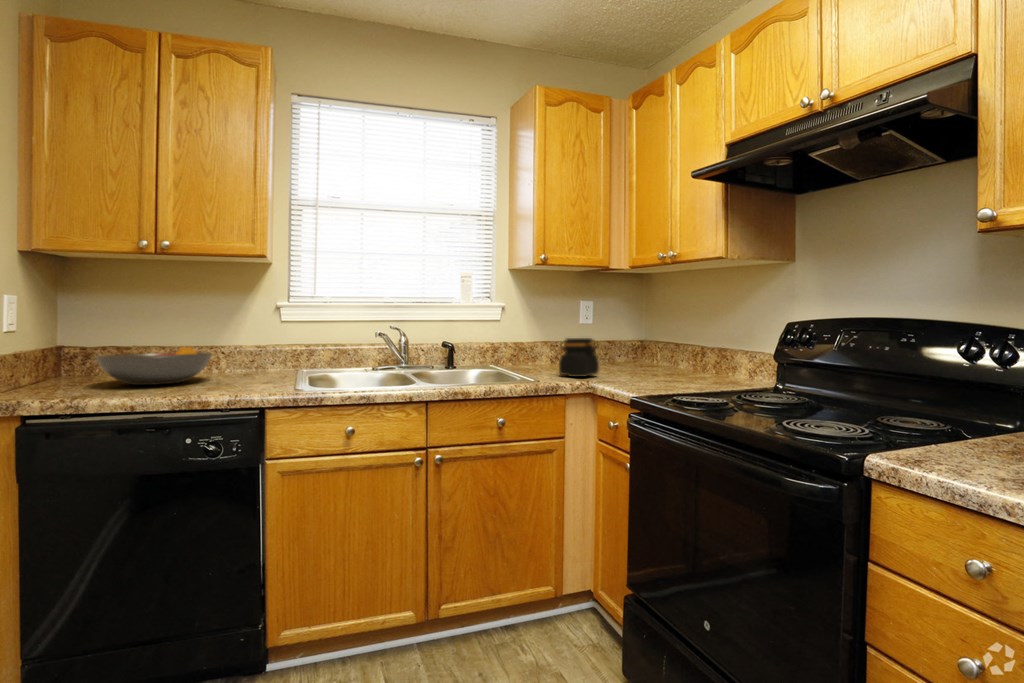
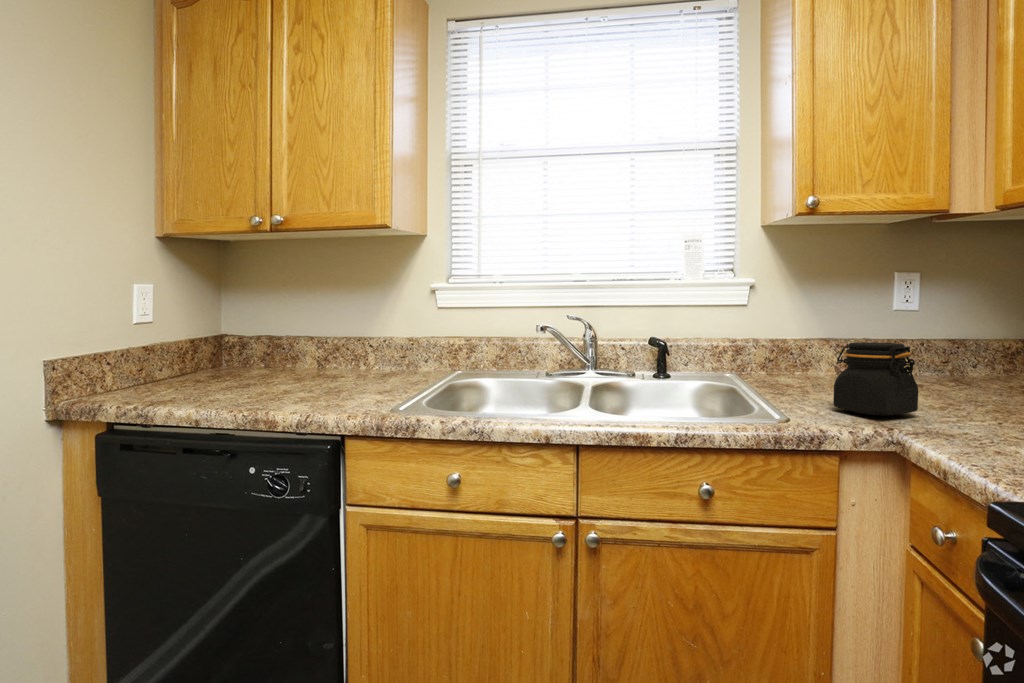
fruit bowl: present [95,346,212,385] -> none [203,339,337,387]

